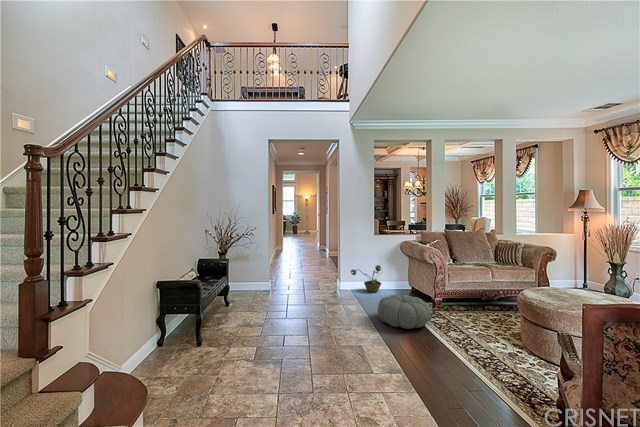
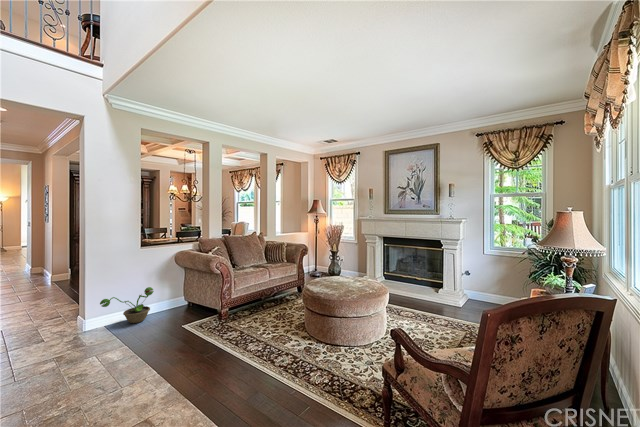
pouf: present [378,295,431,329] -> none [158,318,226,366]

